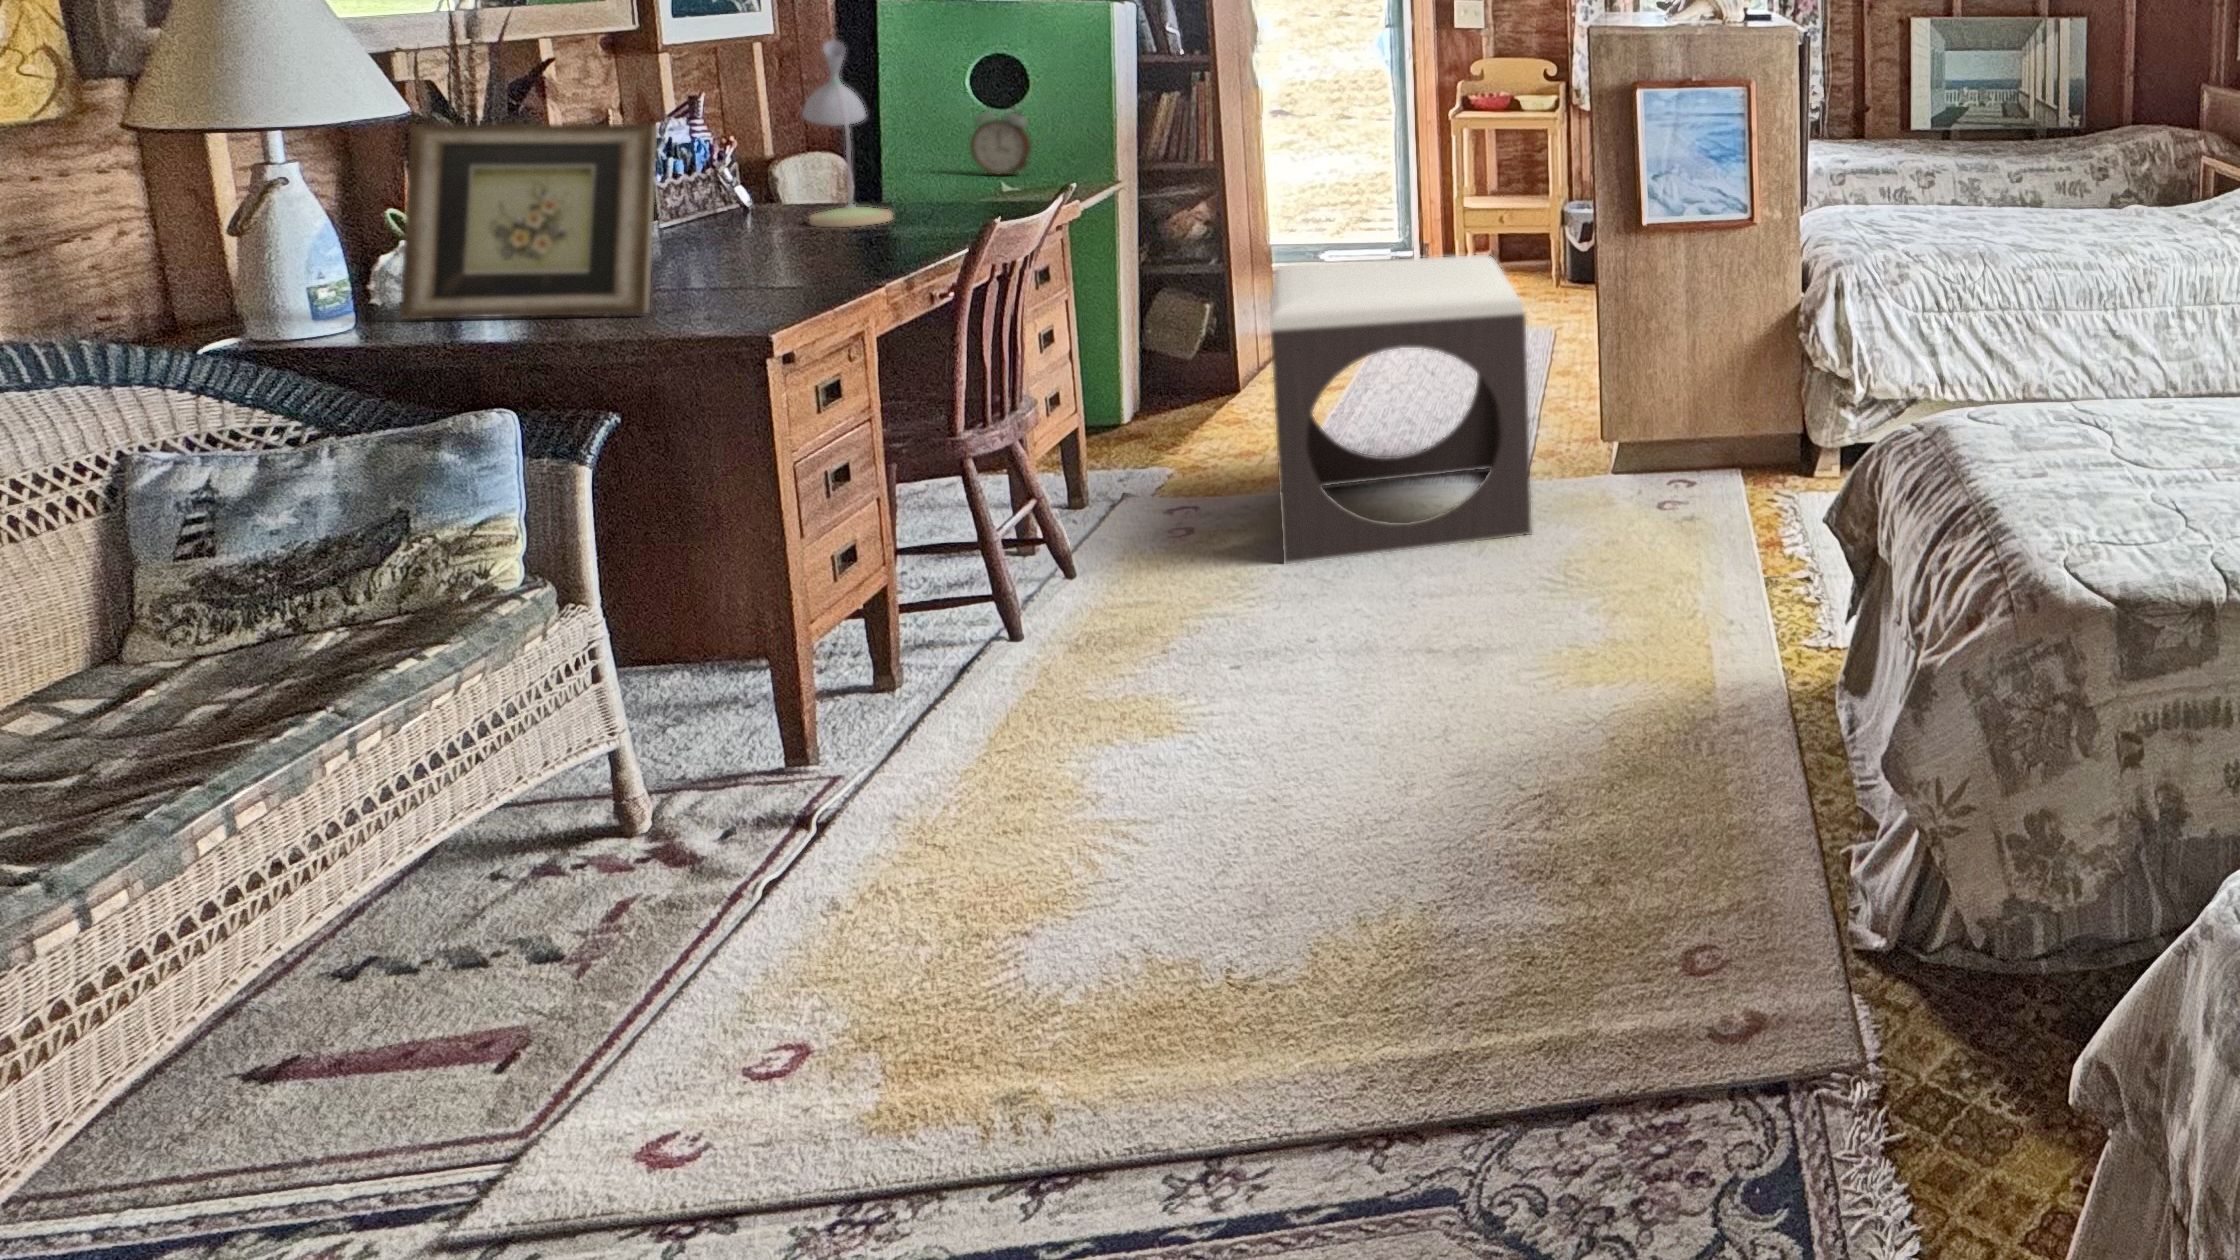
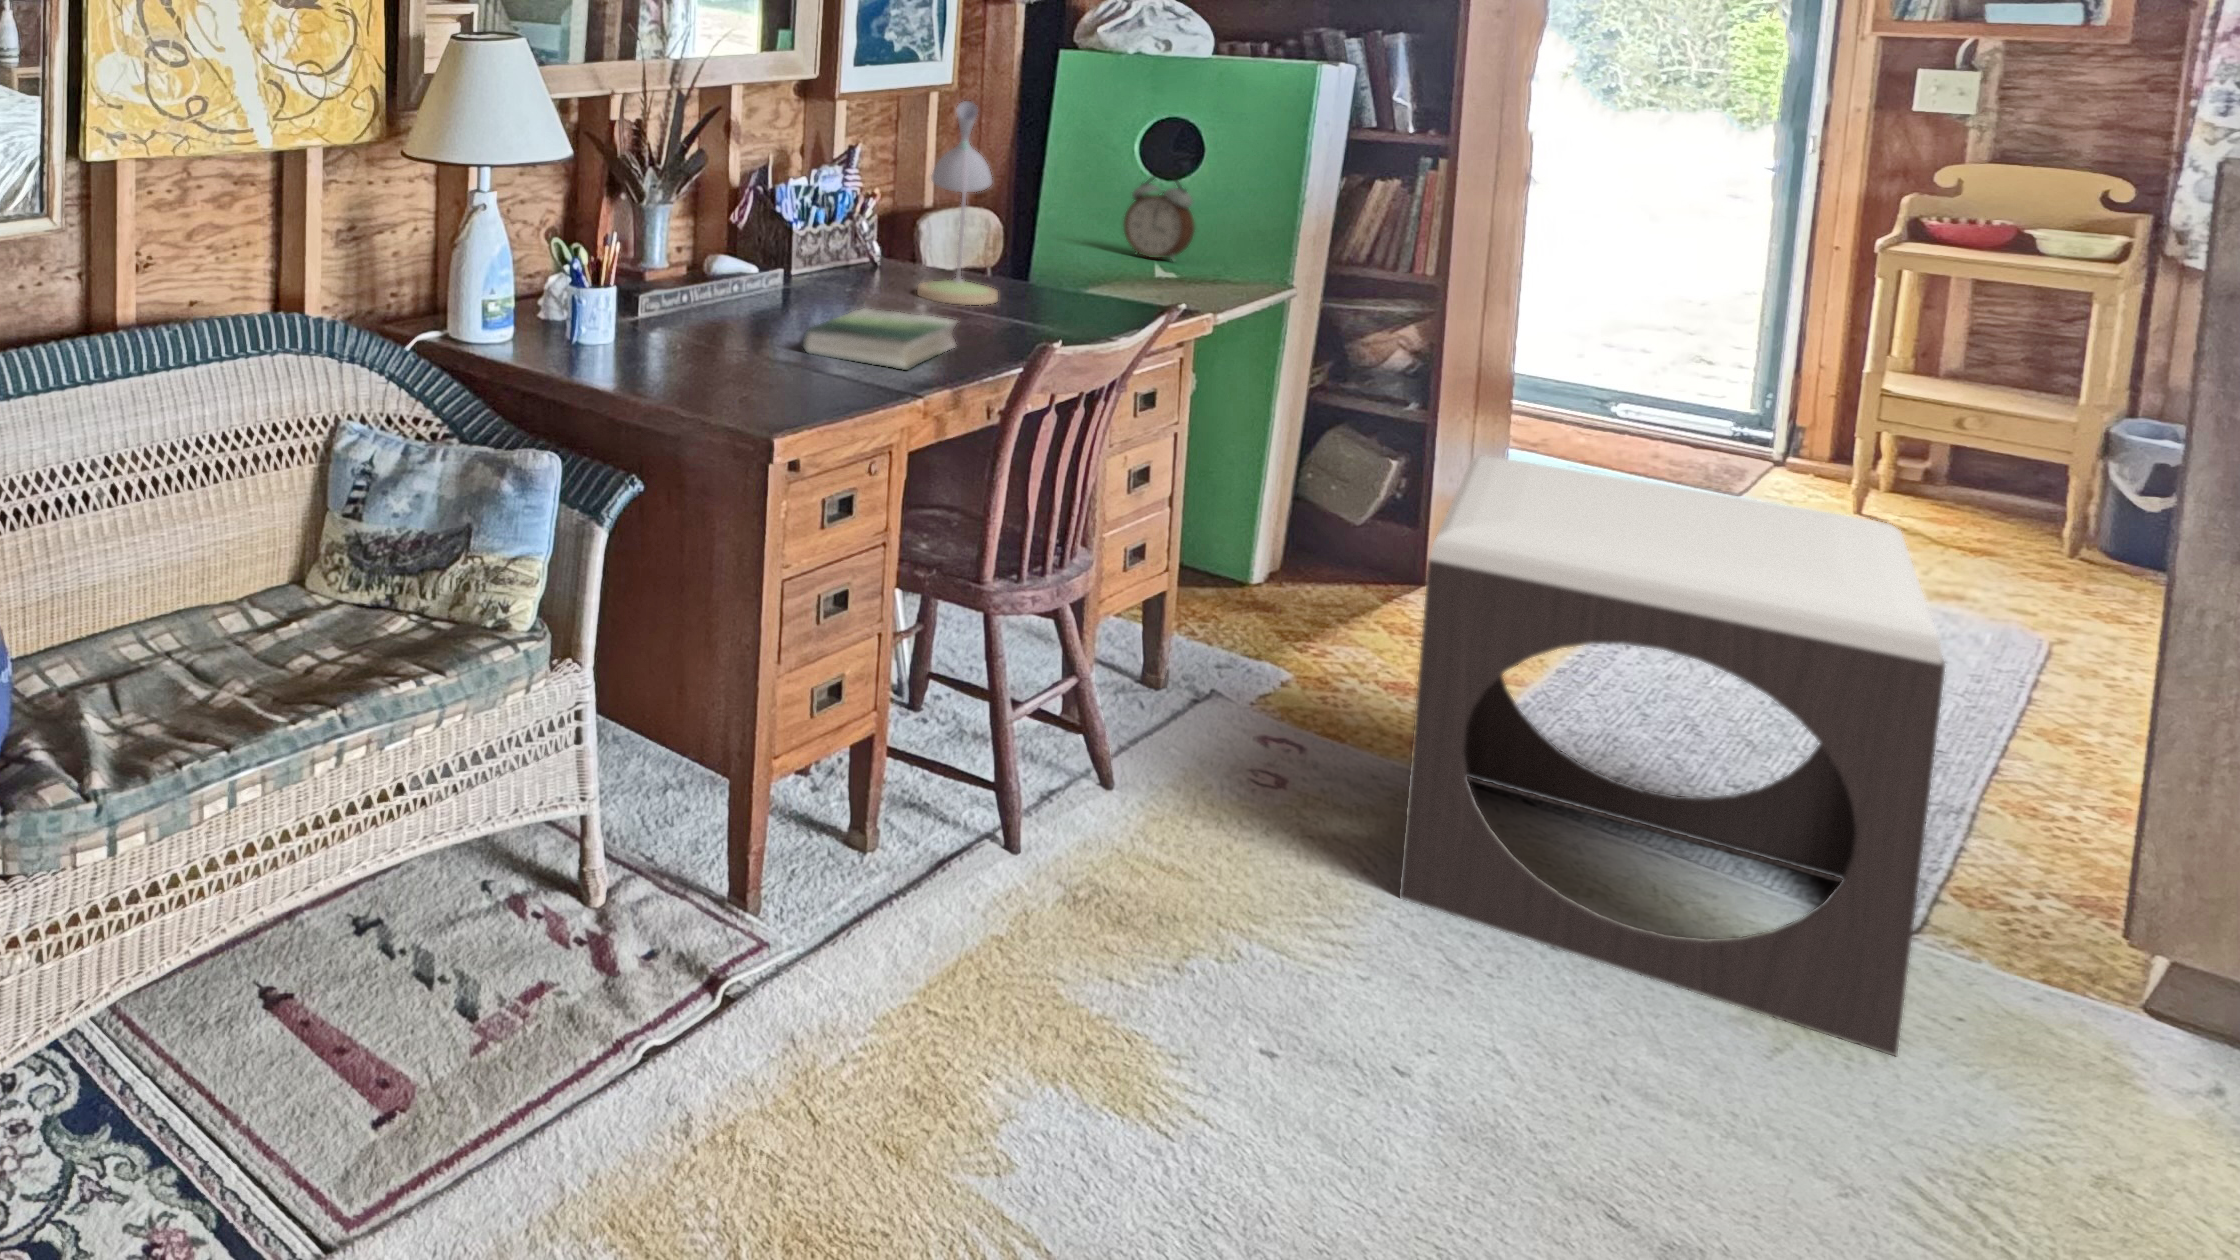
picture frame: present [400,124,658,319] -> none [534,167,735,380]
book: none [738,229,887,278] -> present [803,309,957,370]

